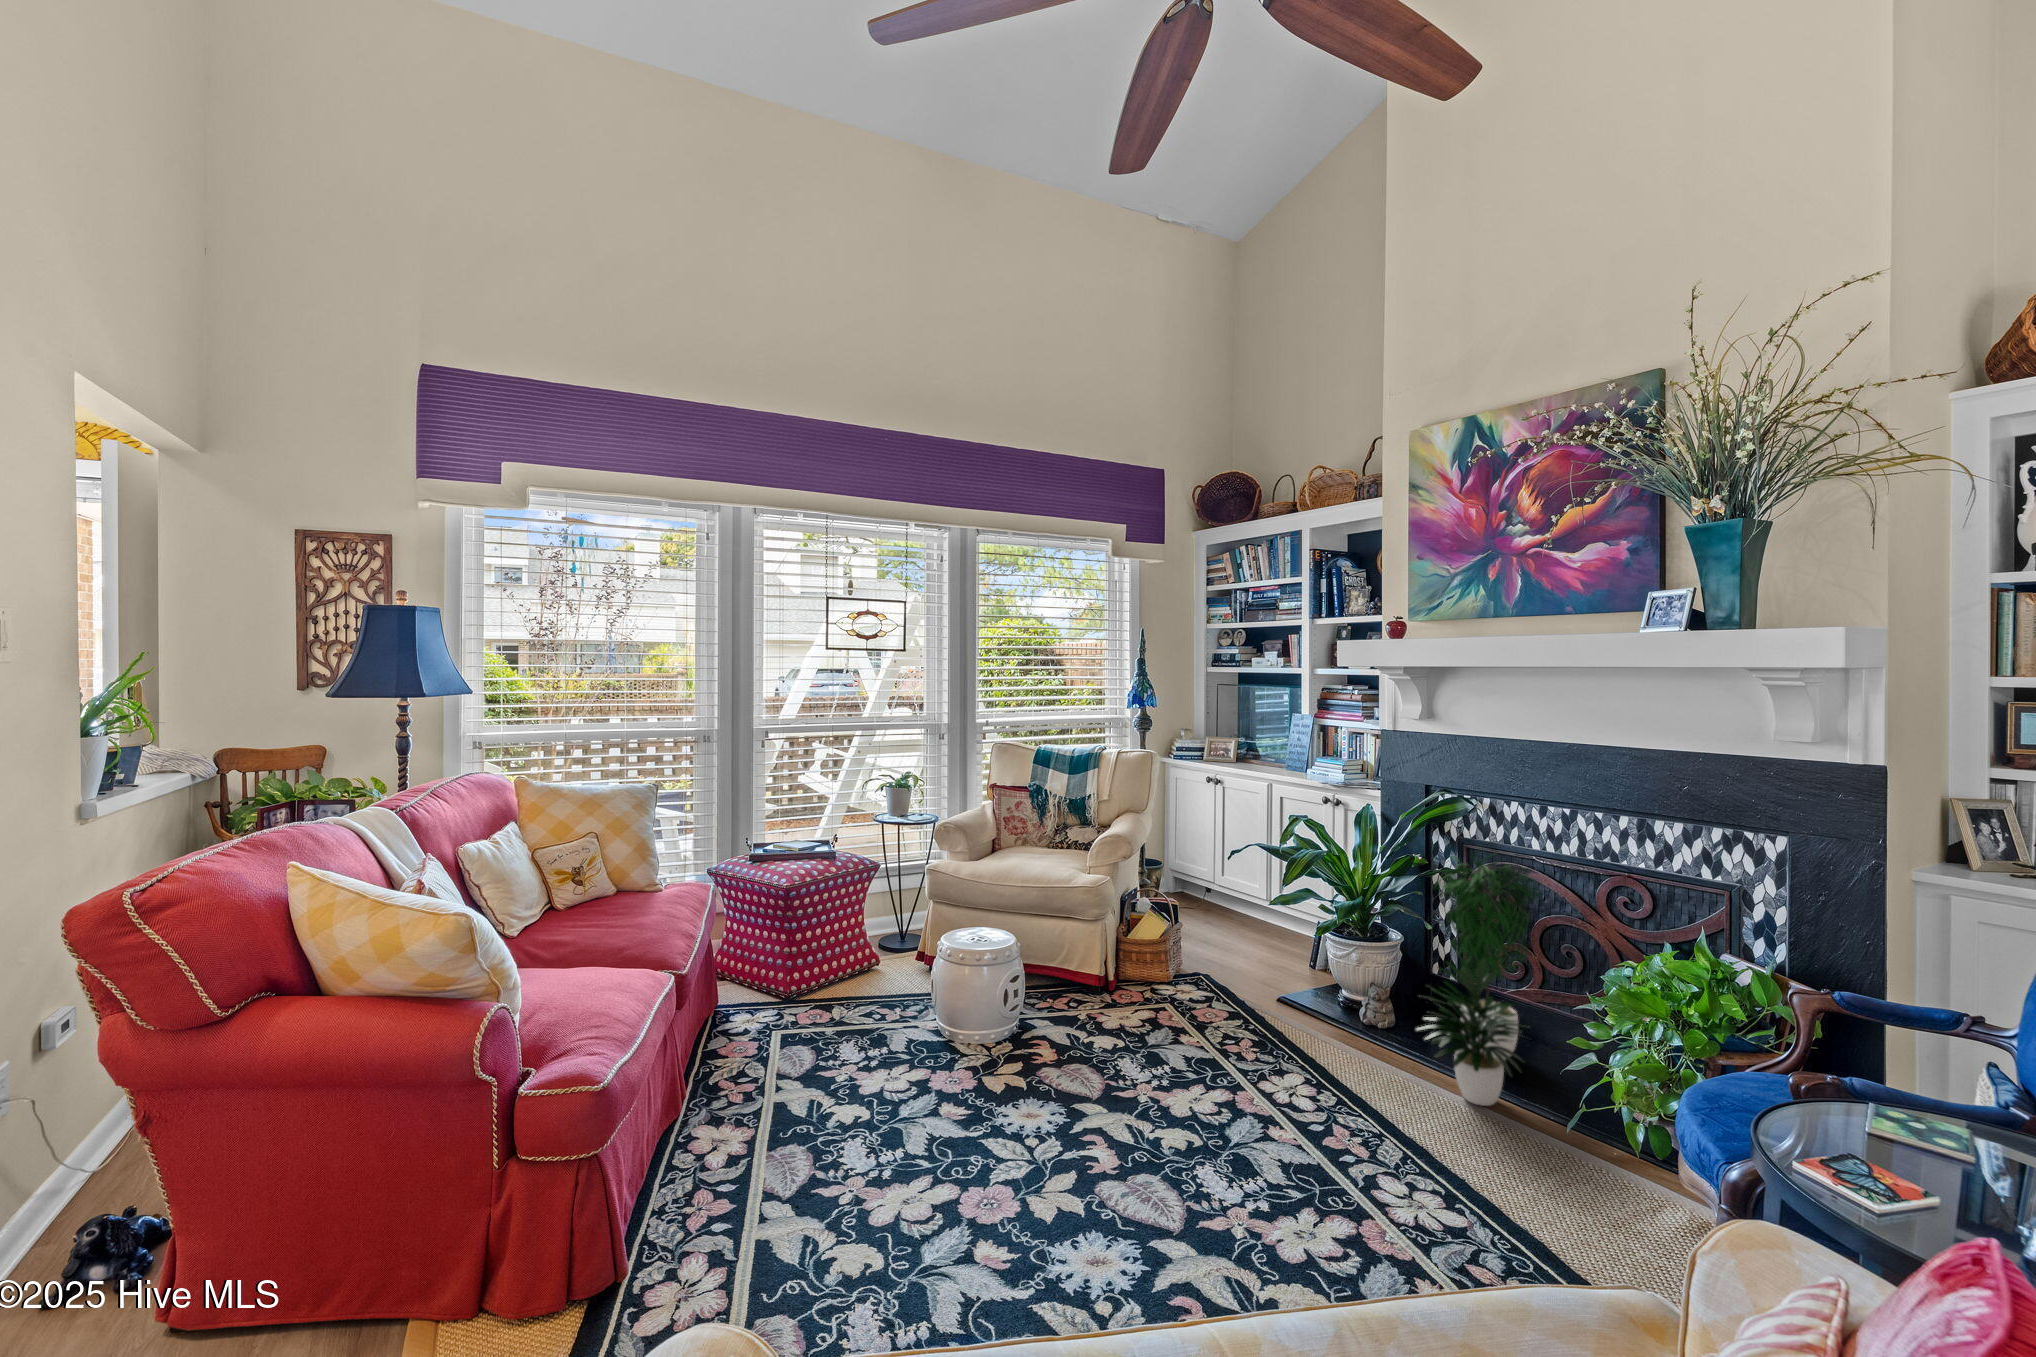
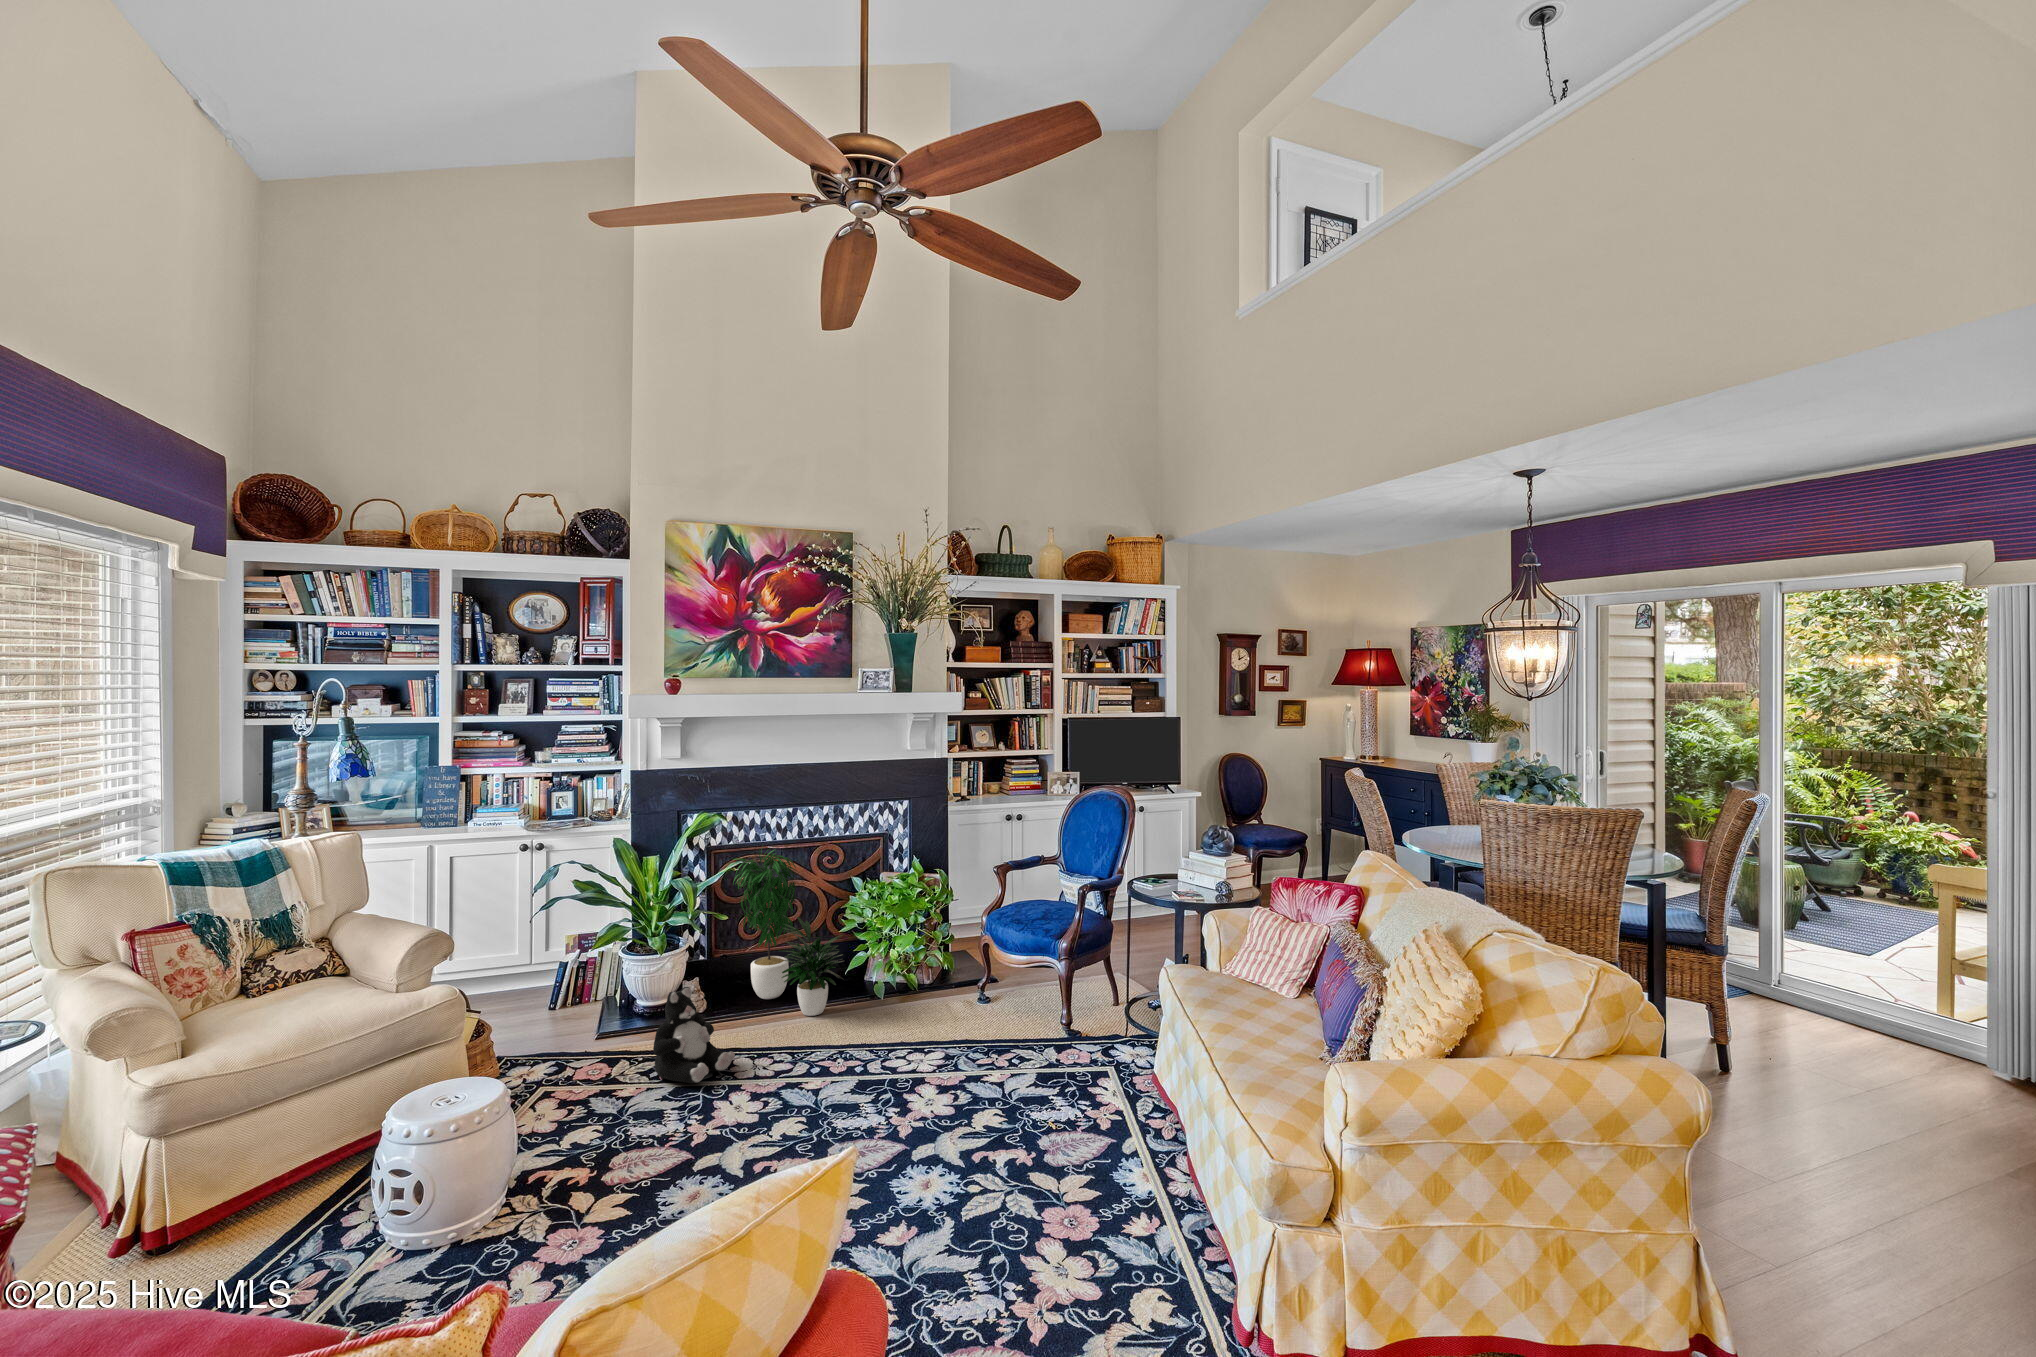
plush toy: none [1214,967,1289,1079] -> present [653,987,735,1083]

